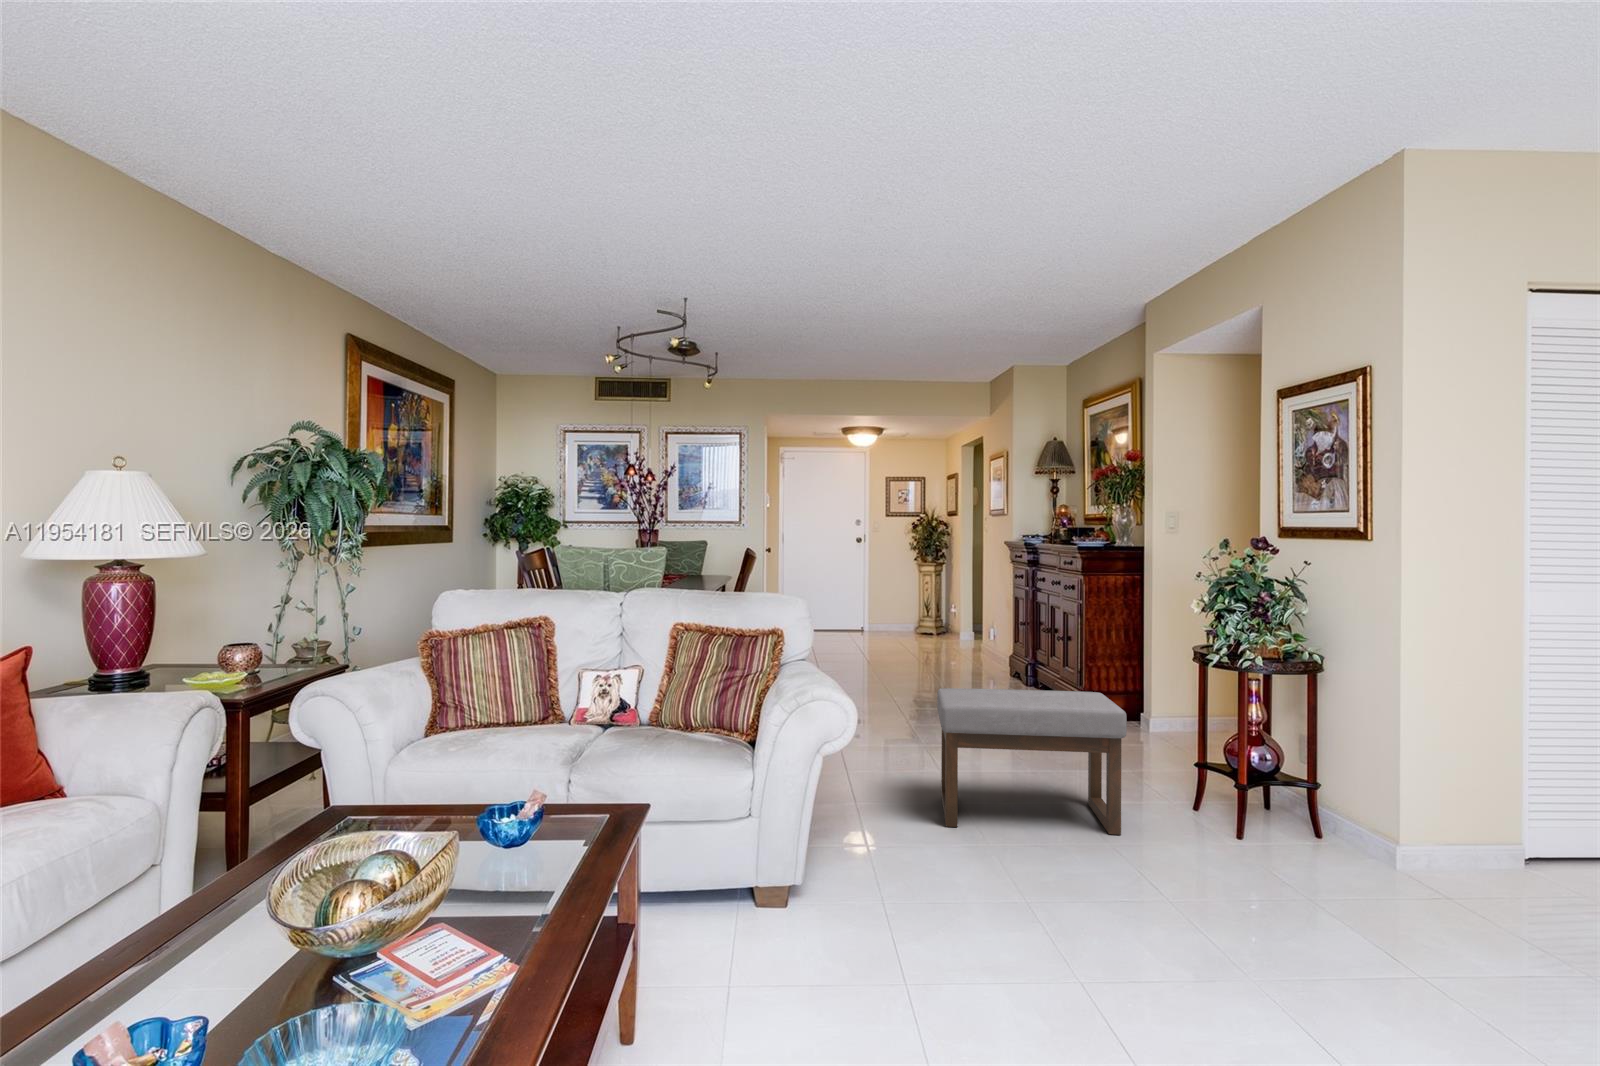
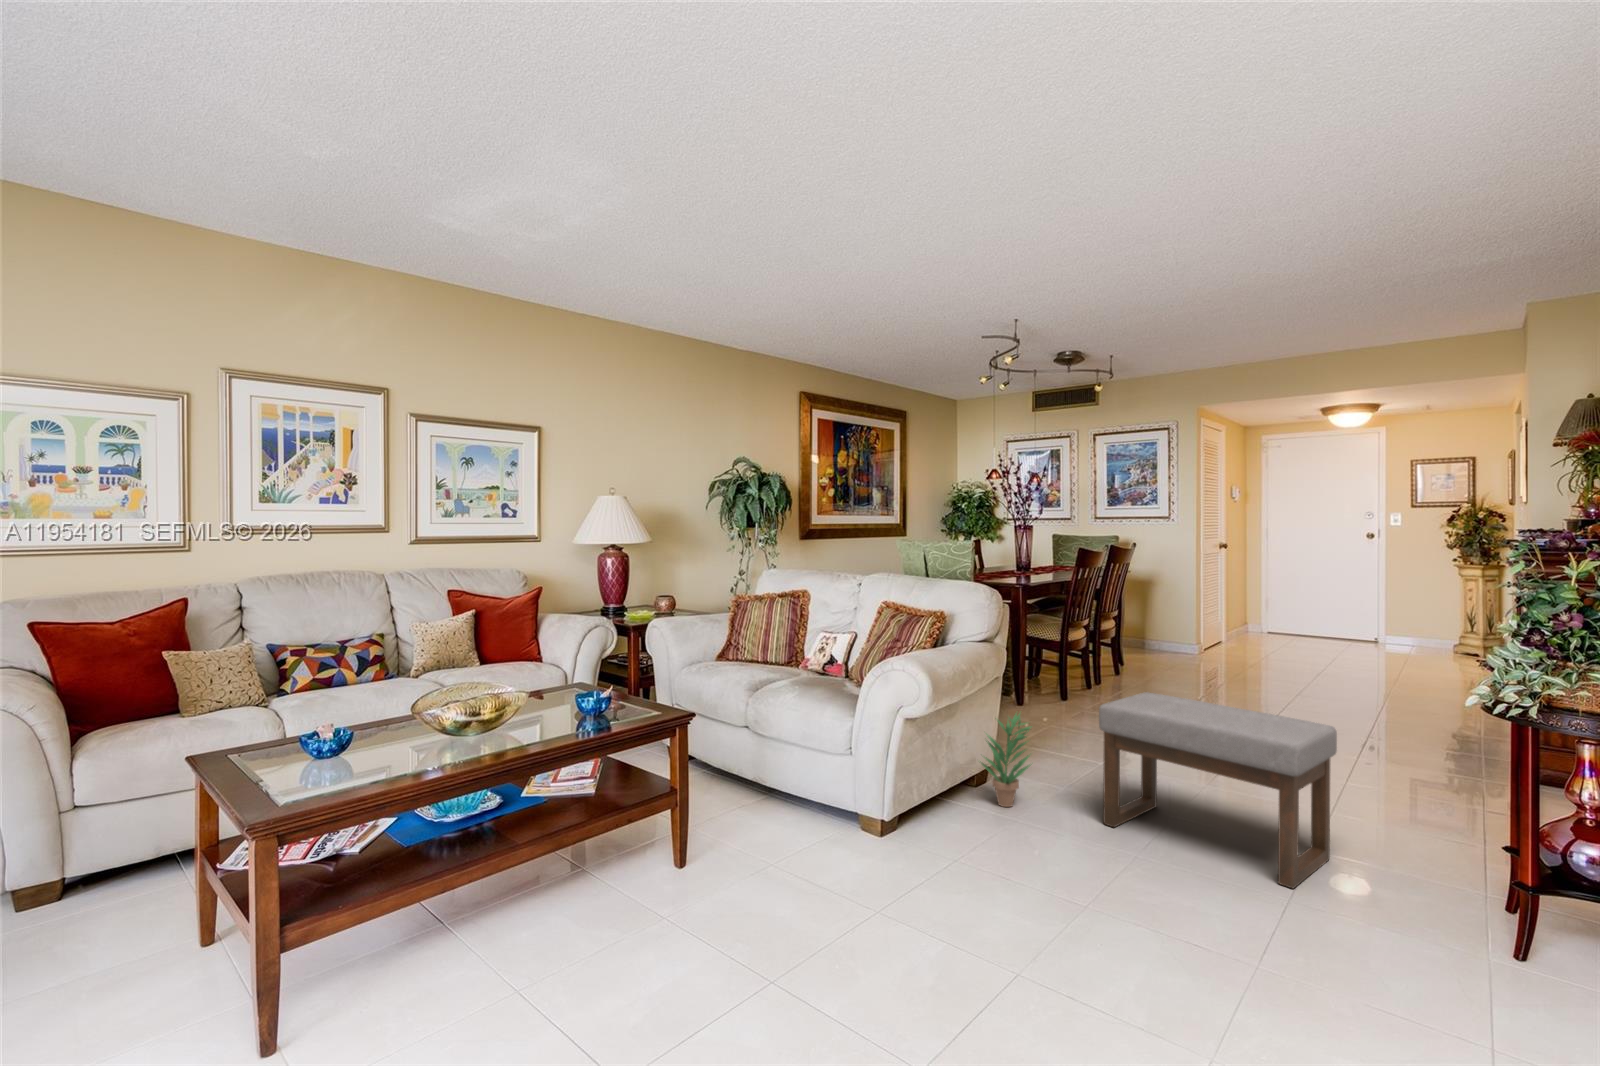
potted plant: none [823,727,882,838] -> present [981,714,1032,807]

